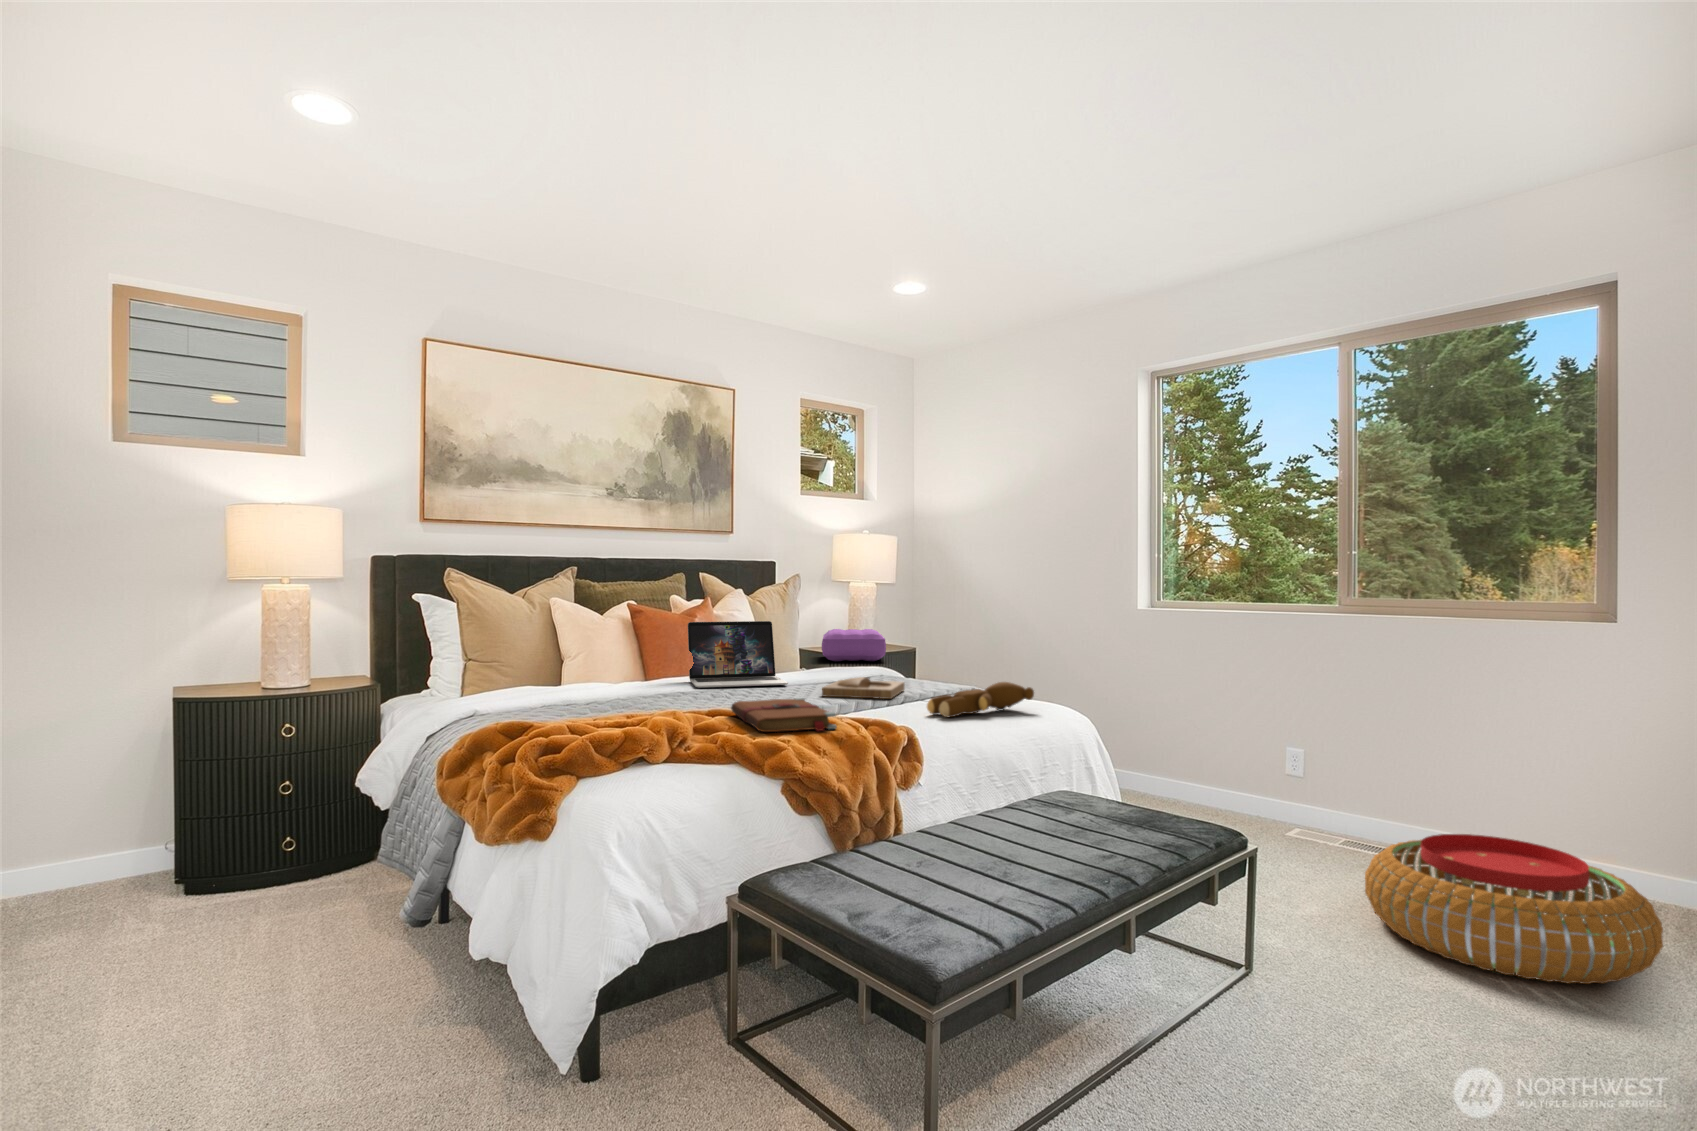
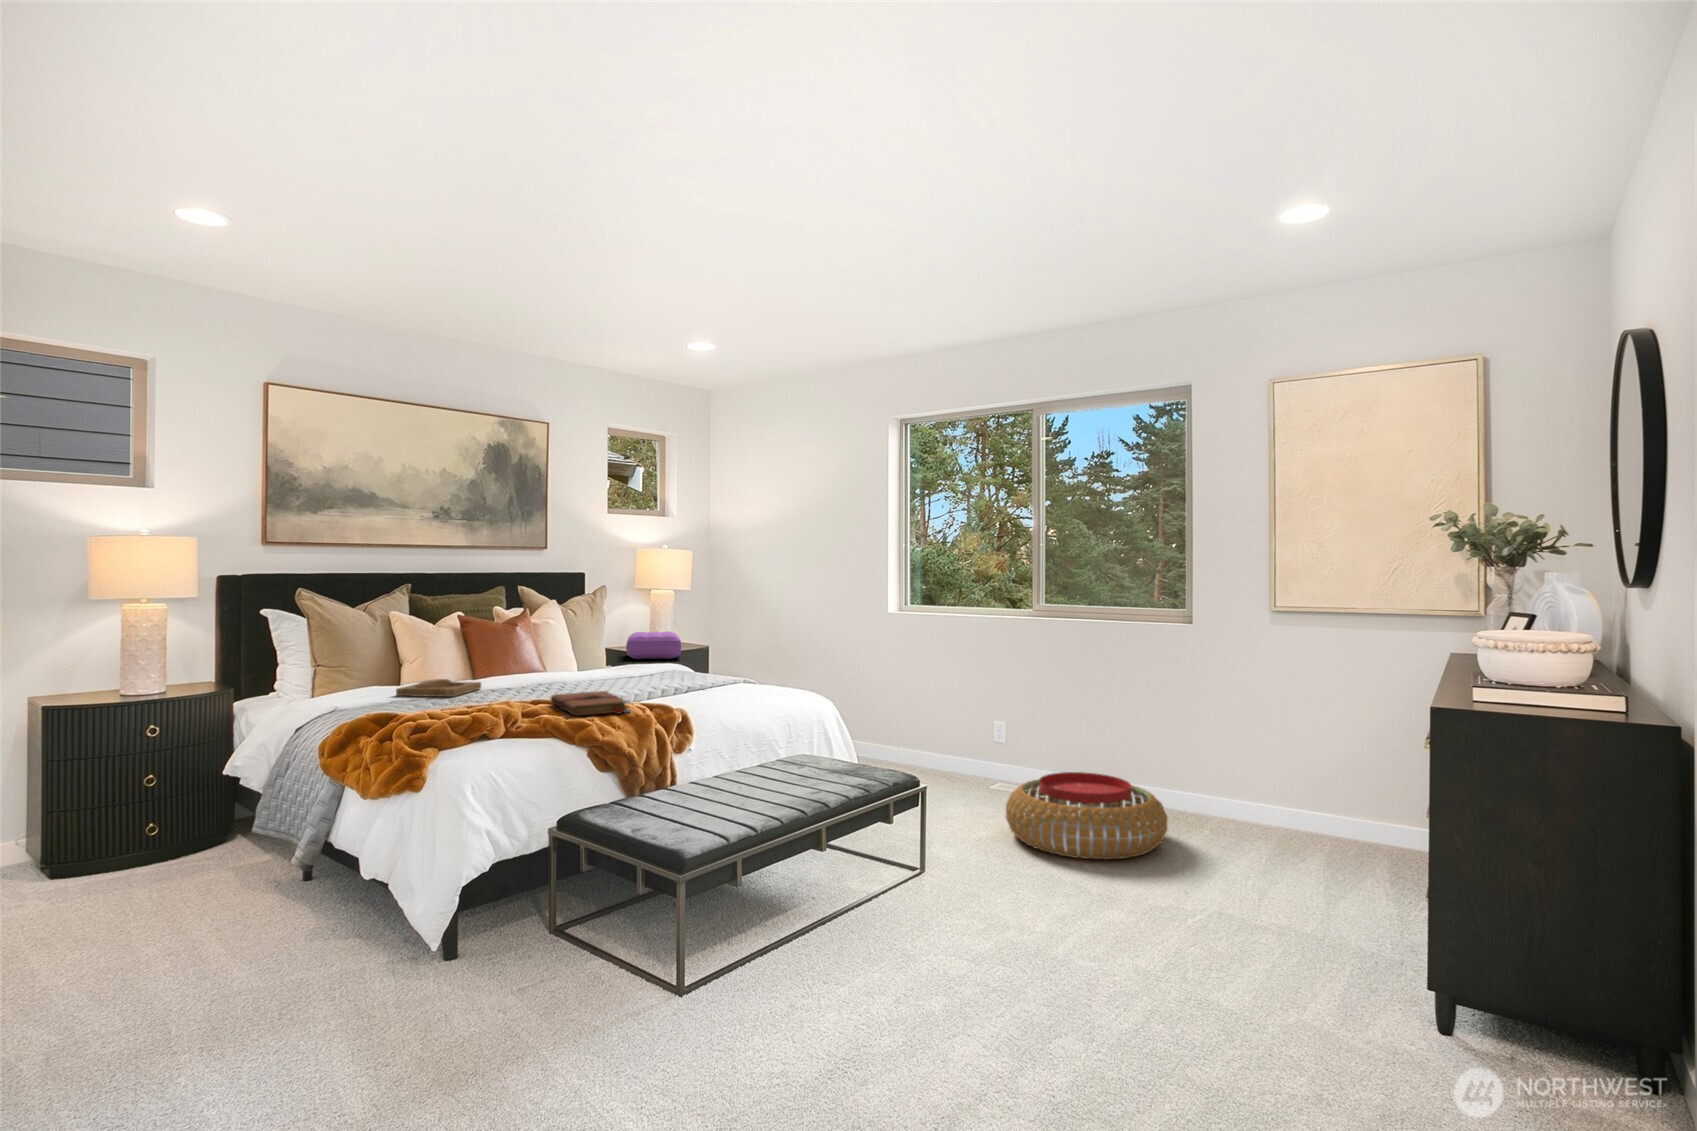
laptop: present [688,621,788,688] -> none [511,629,596,684]
tray: present [822,677,905,699] -> present [396,679,481,697]
teddy bear: present [927,682,1034,717] -> none [700,675,781,702]

